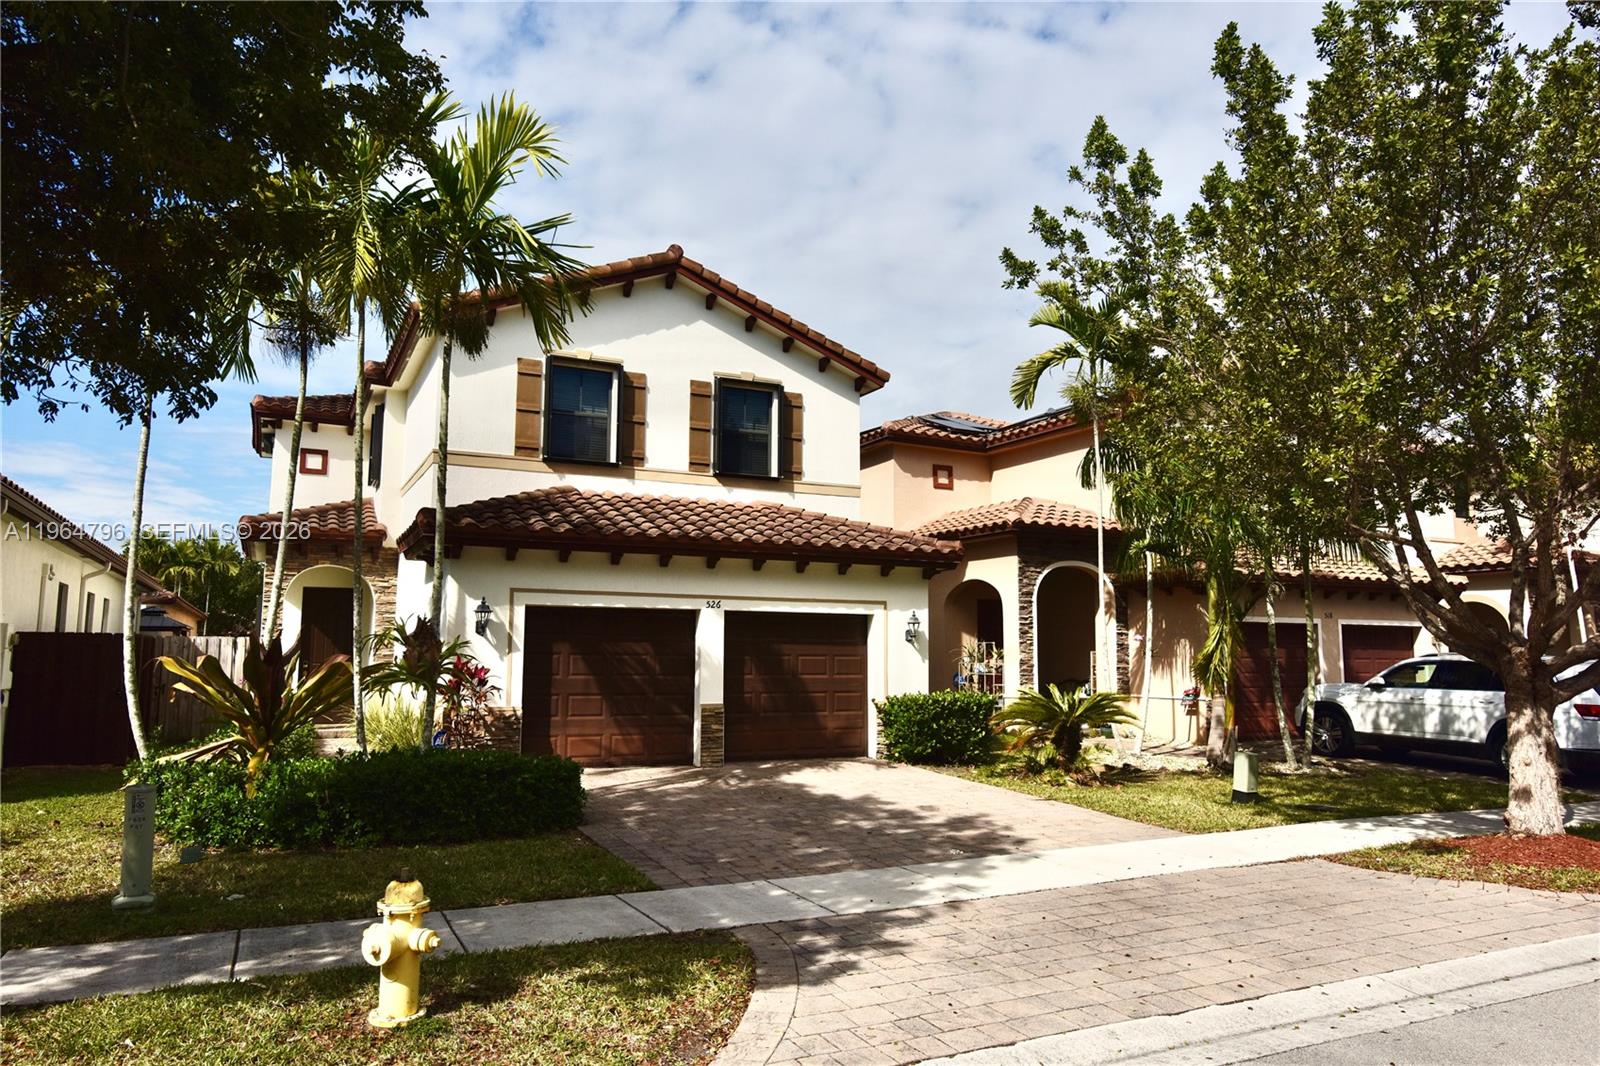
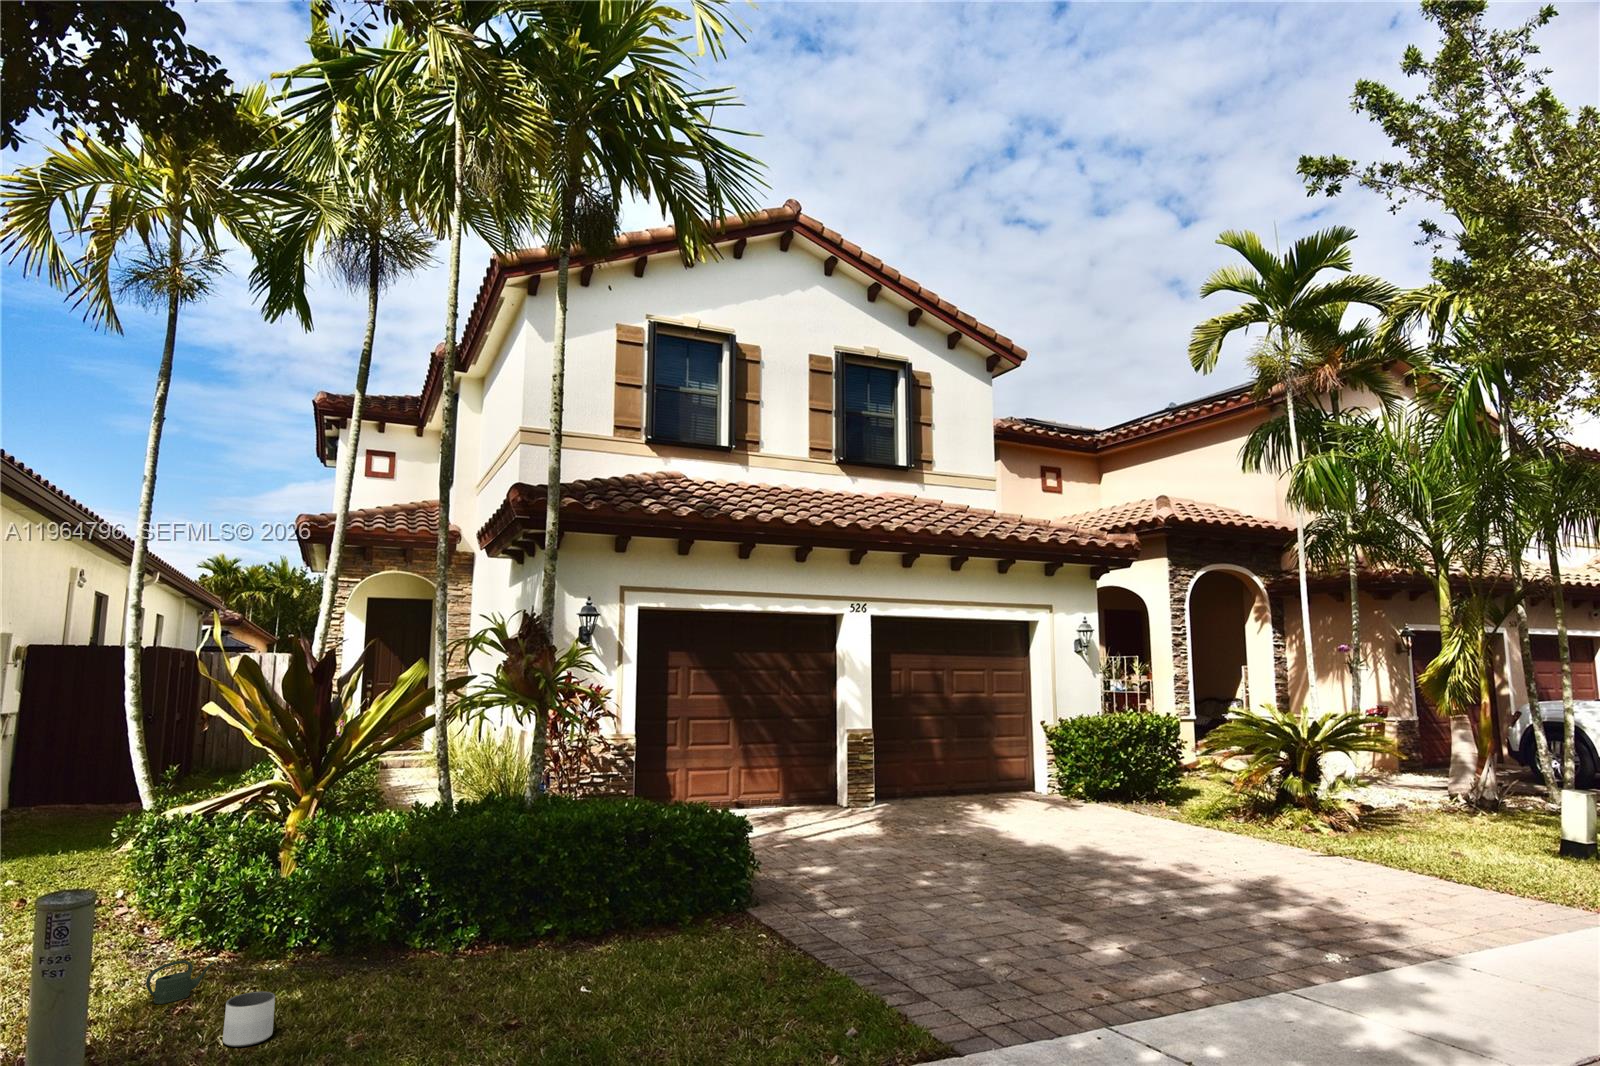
planter: none [227,852,256,879] -> present [223,992,275,1047]

